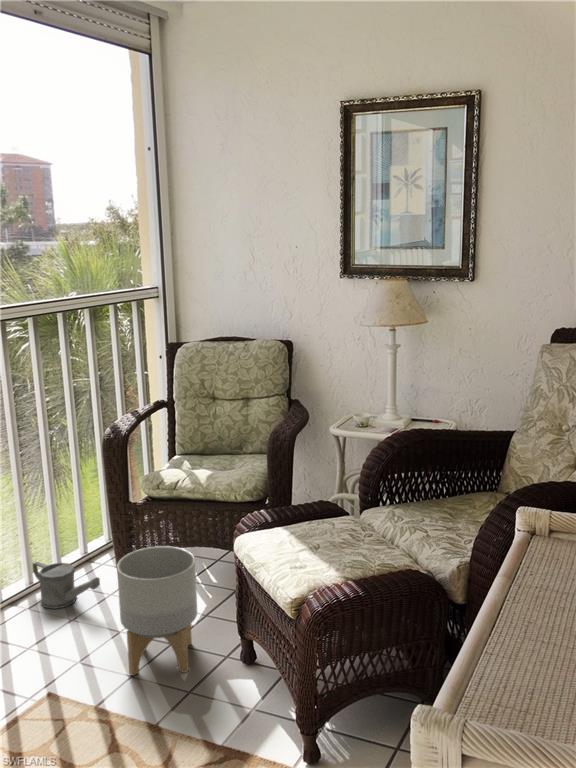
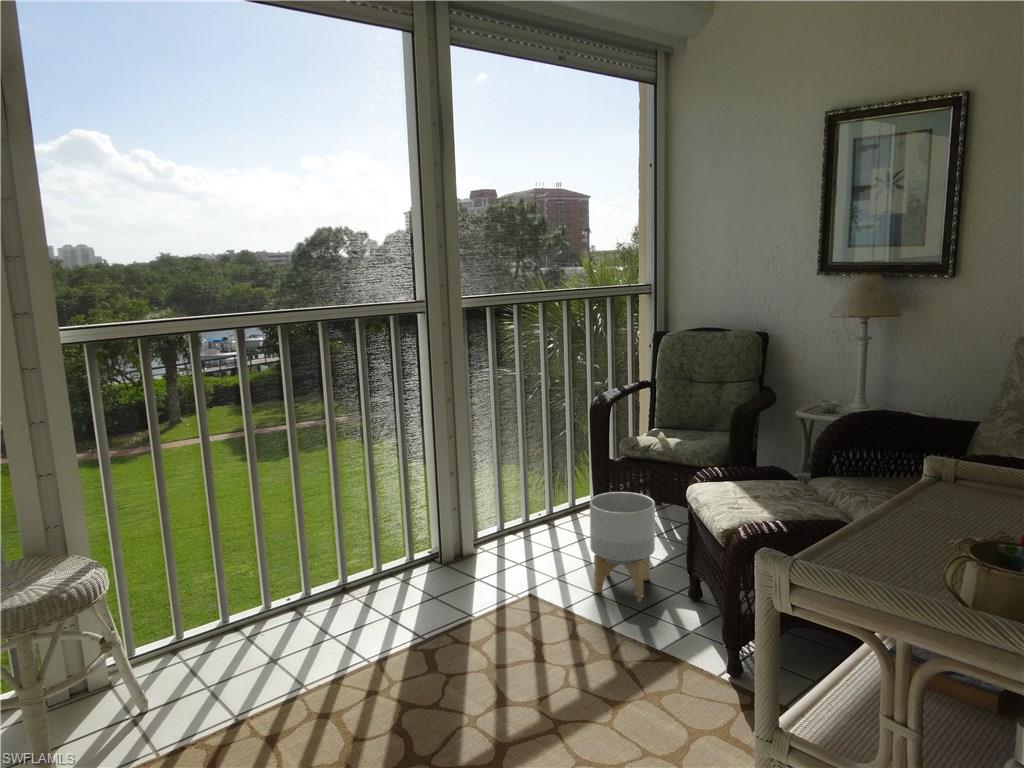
watering can: present [32,562,100,609] -> none [529,502,579,541]

